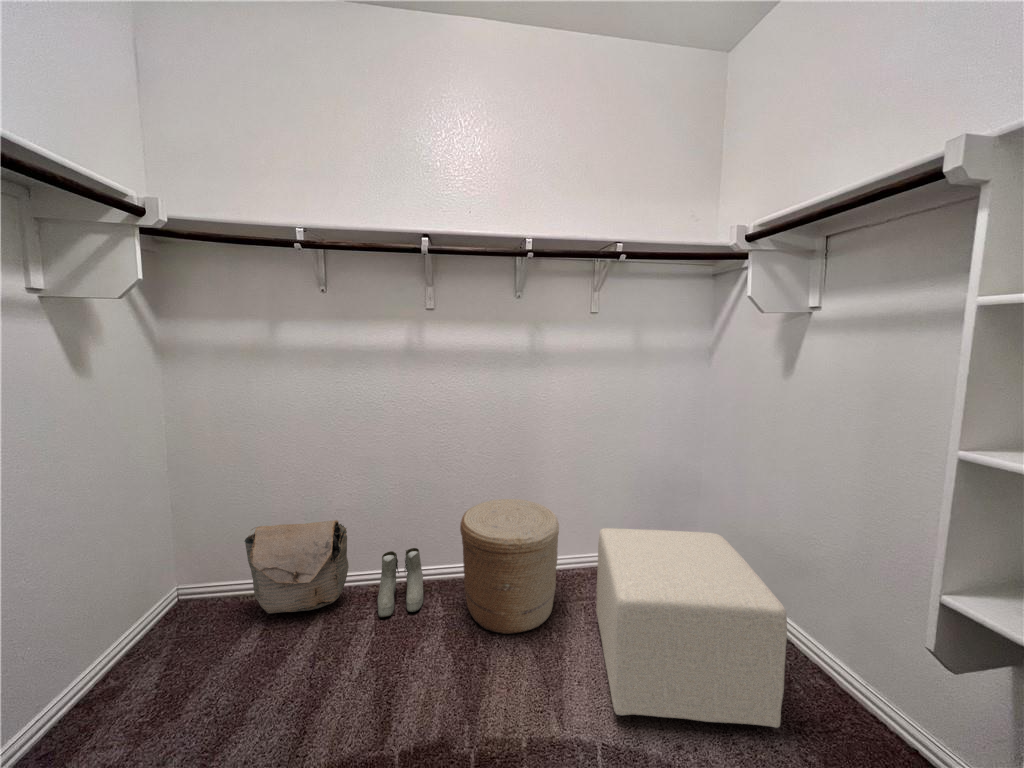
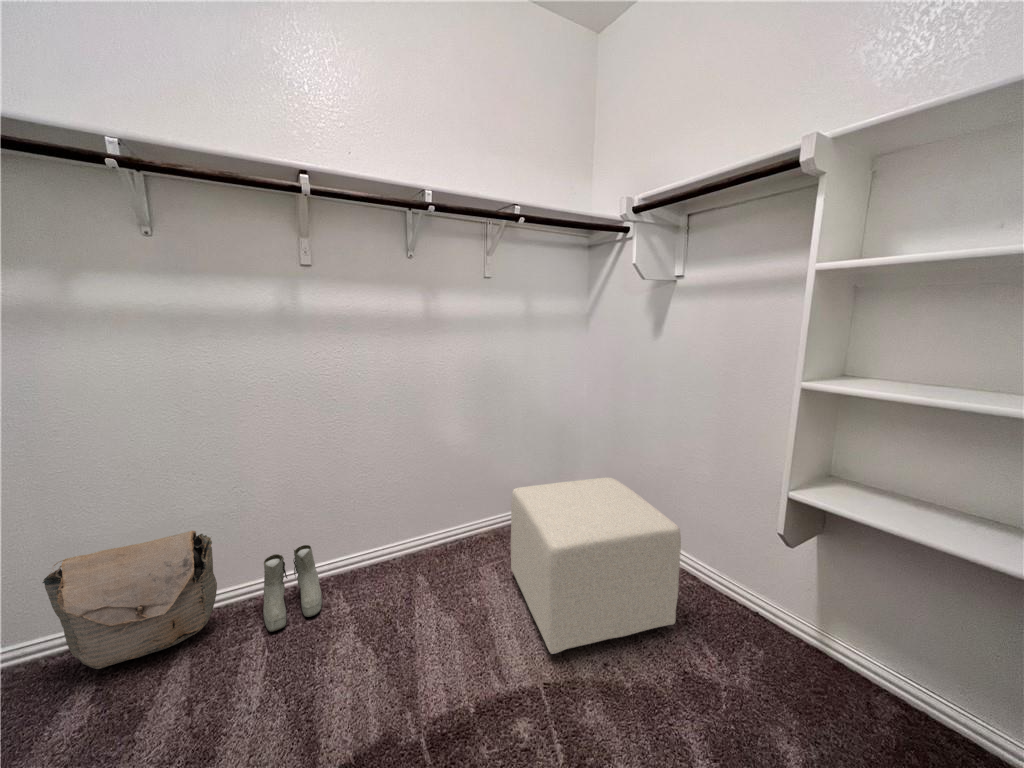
woven basket: present [460,499,559,634] -> none [364,473,472,613]

